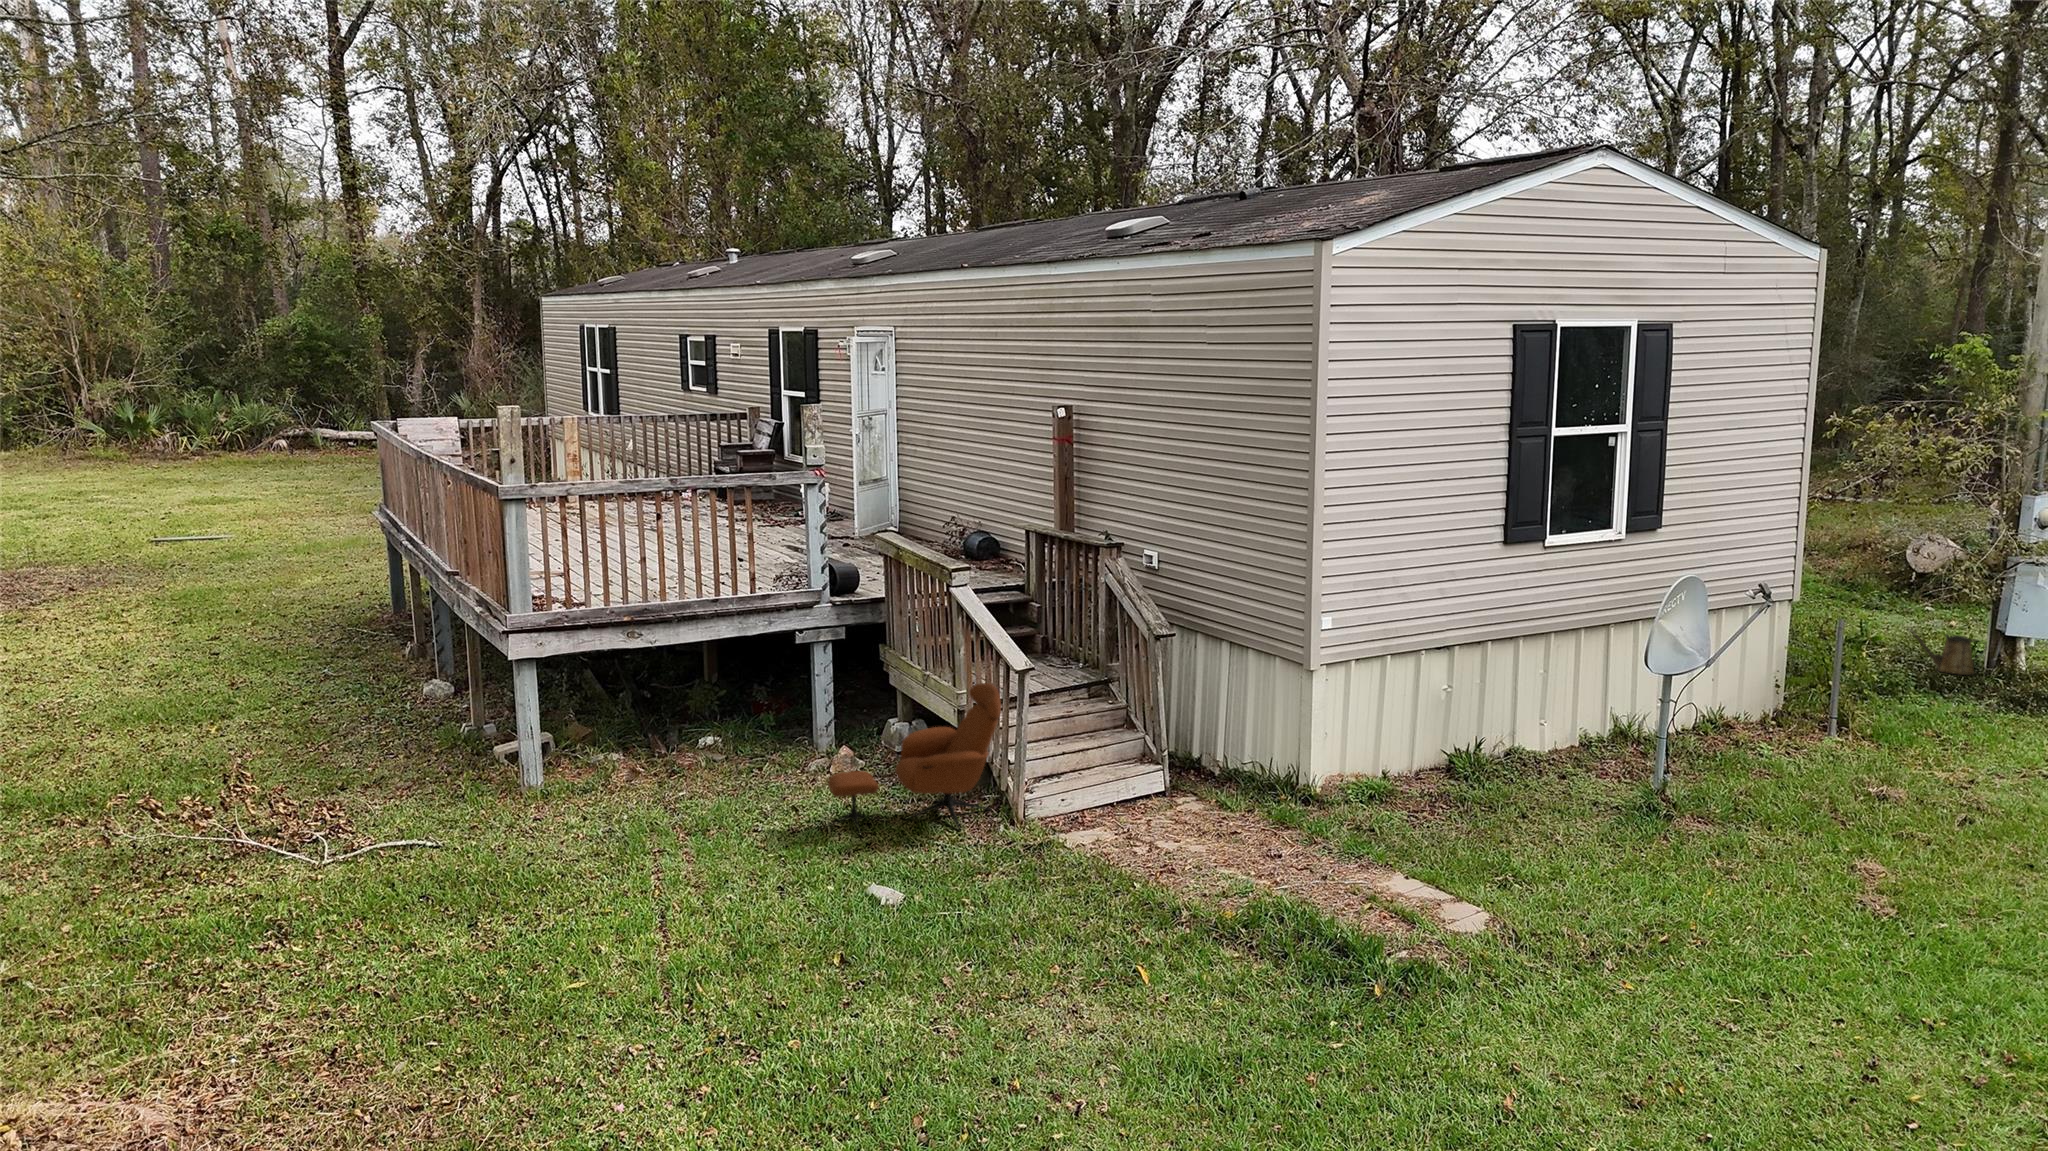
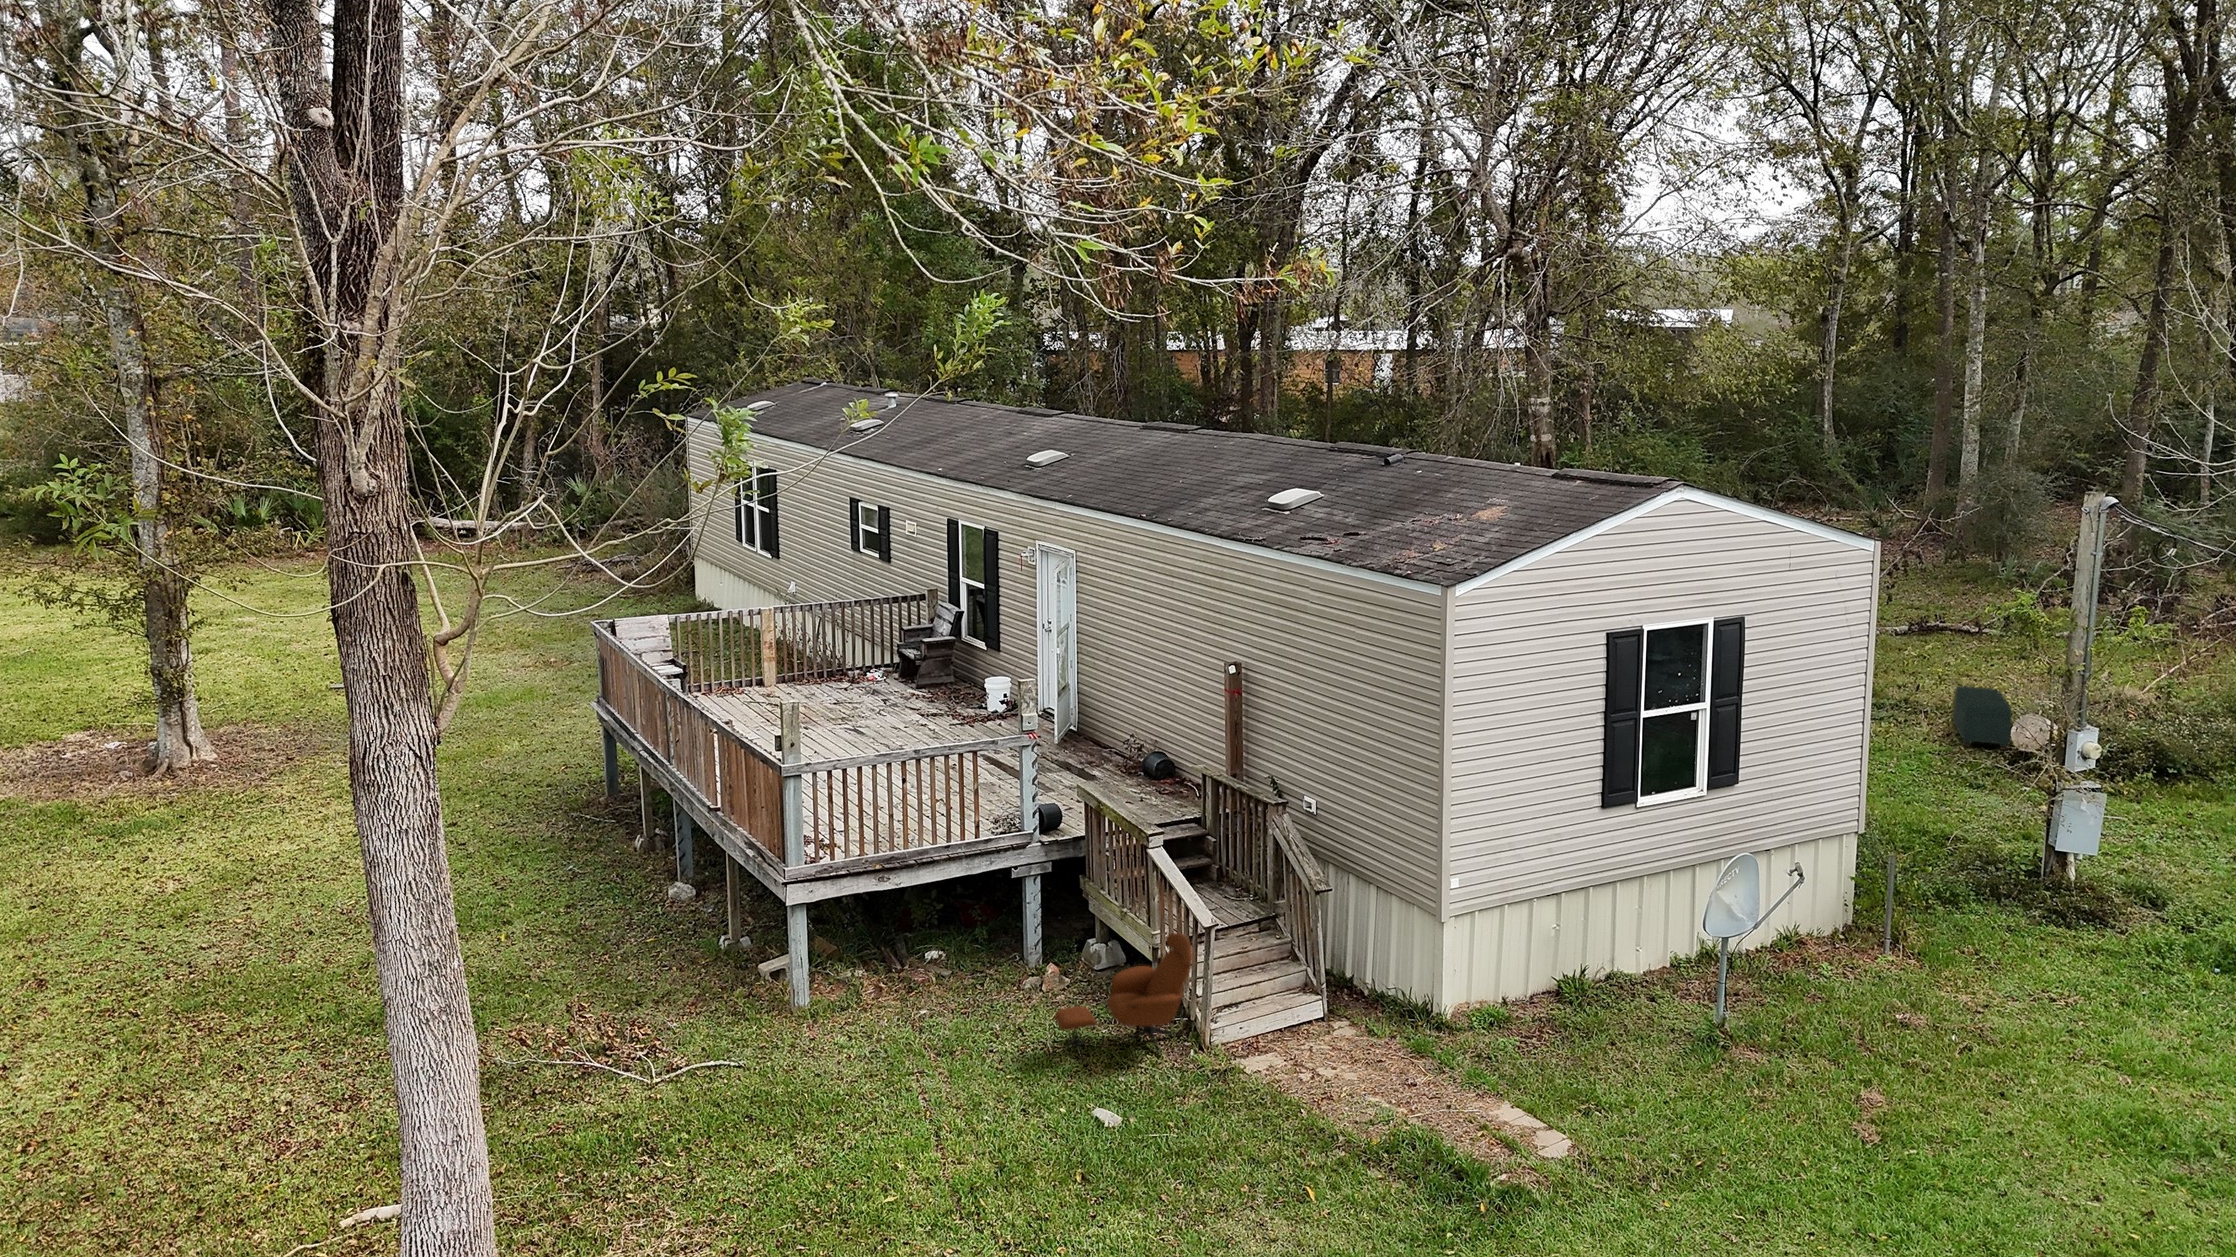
bench: none [1831,517,1903,576] -> present [1953,686,2012,750]
watering can: present [1908,629,1987,675] -> none [1974,839,2042,883]

